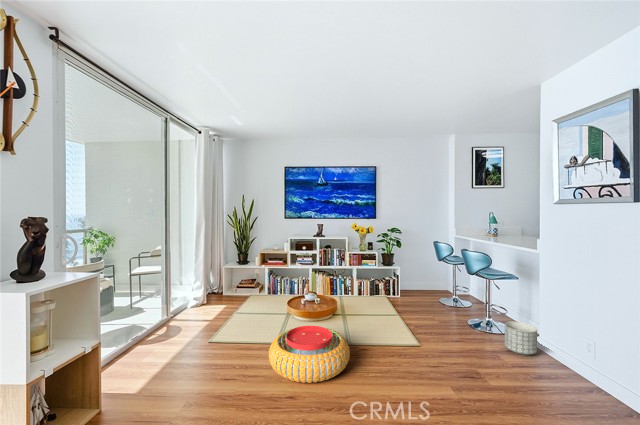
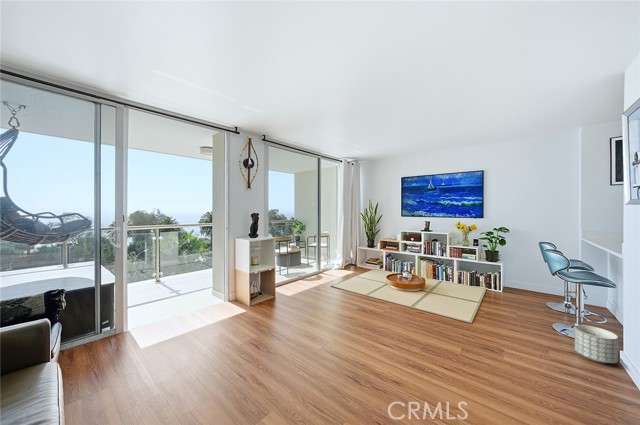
pouf: present [269,326,350,383] -> none [349,286,405,321]

